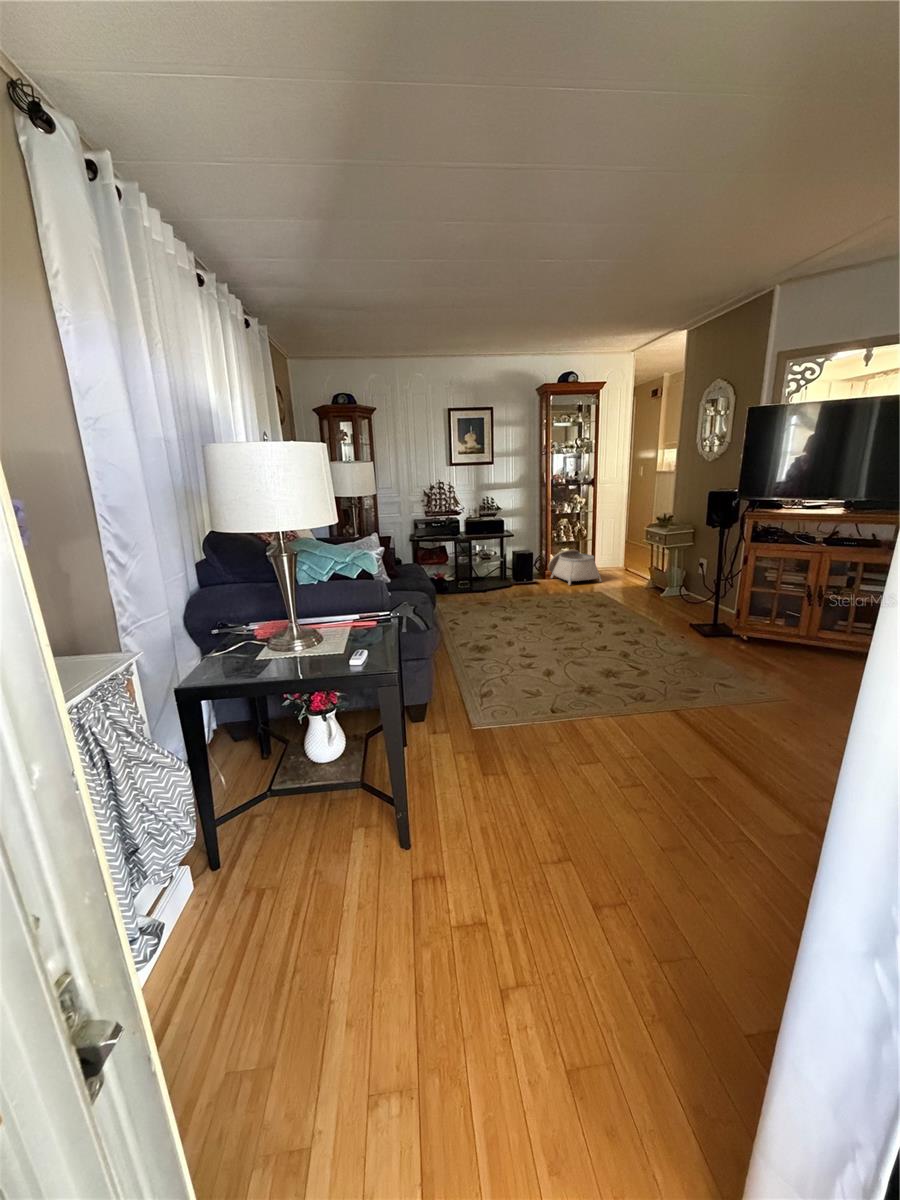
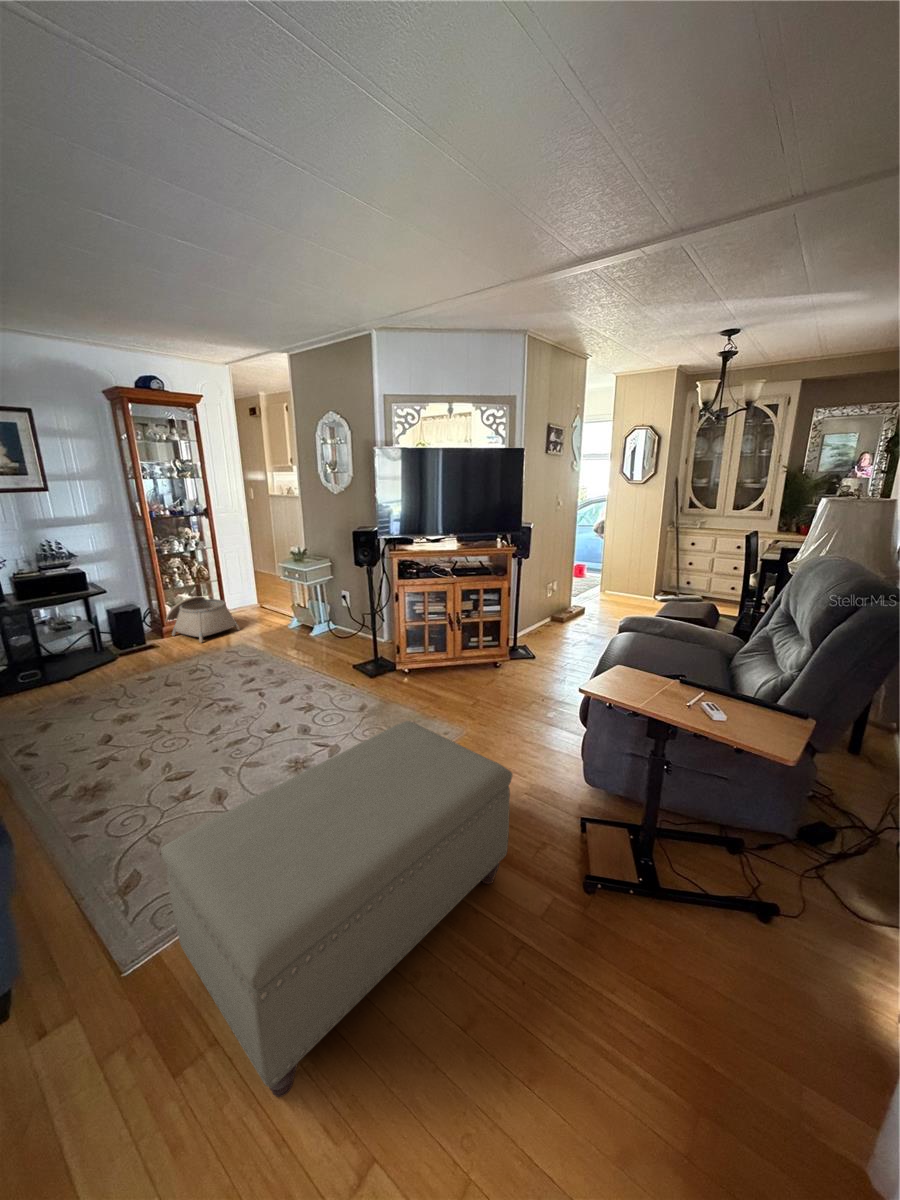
ottoman: none [505,637,776,799] -> present [161,721,512,1097]

